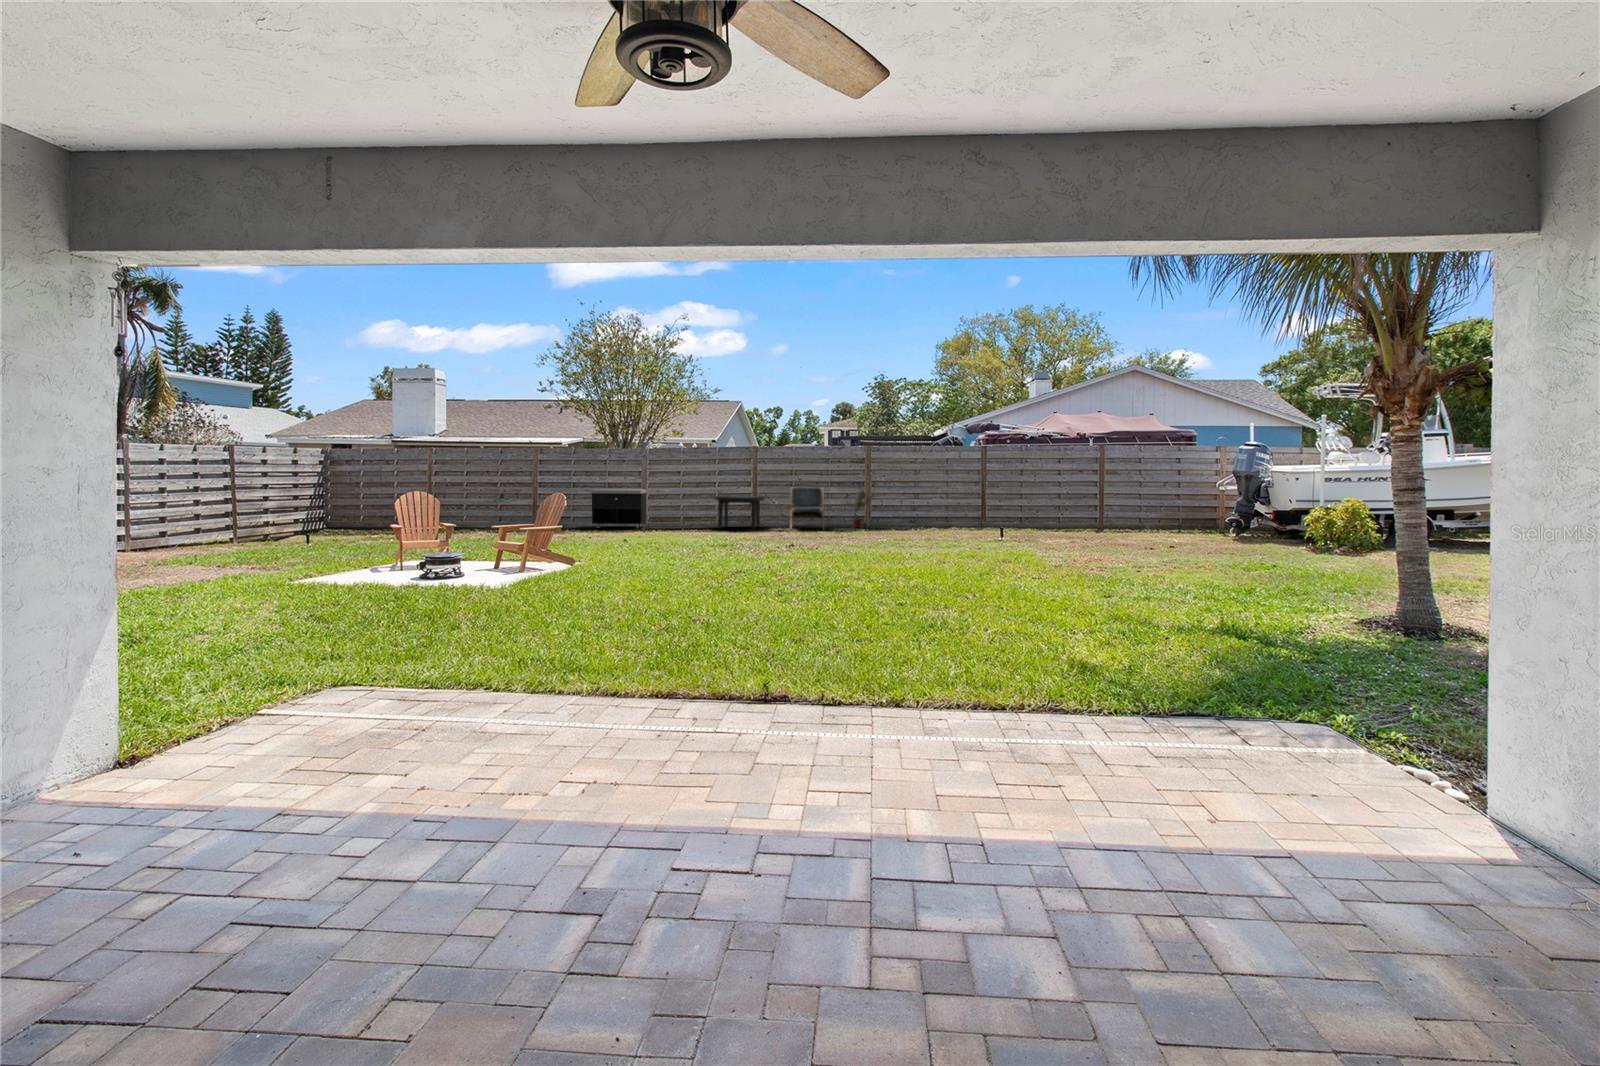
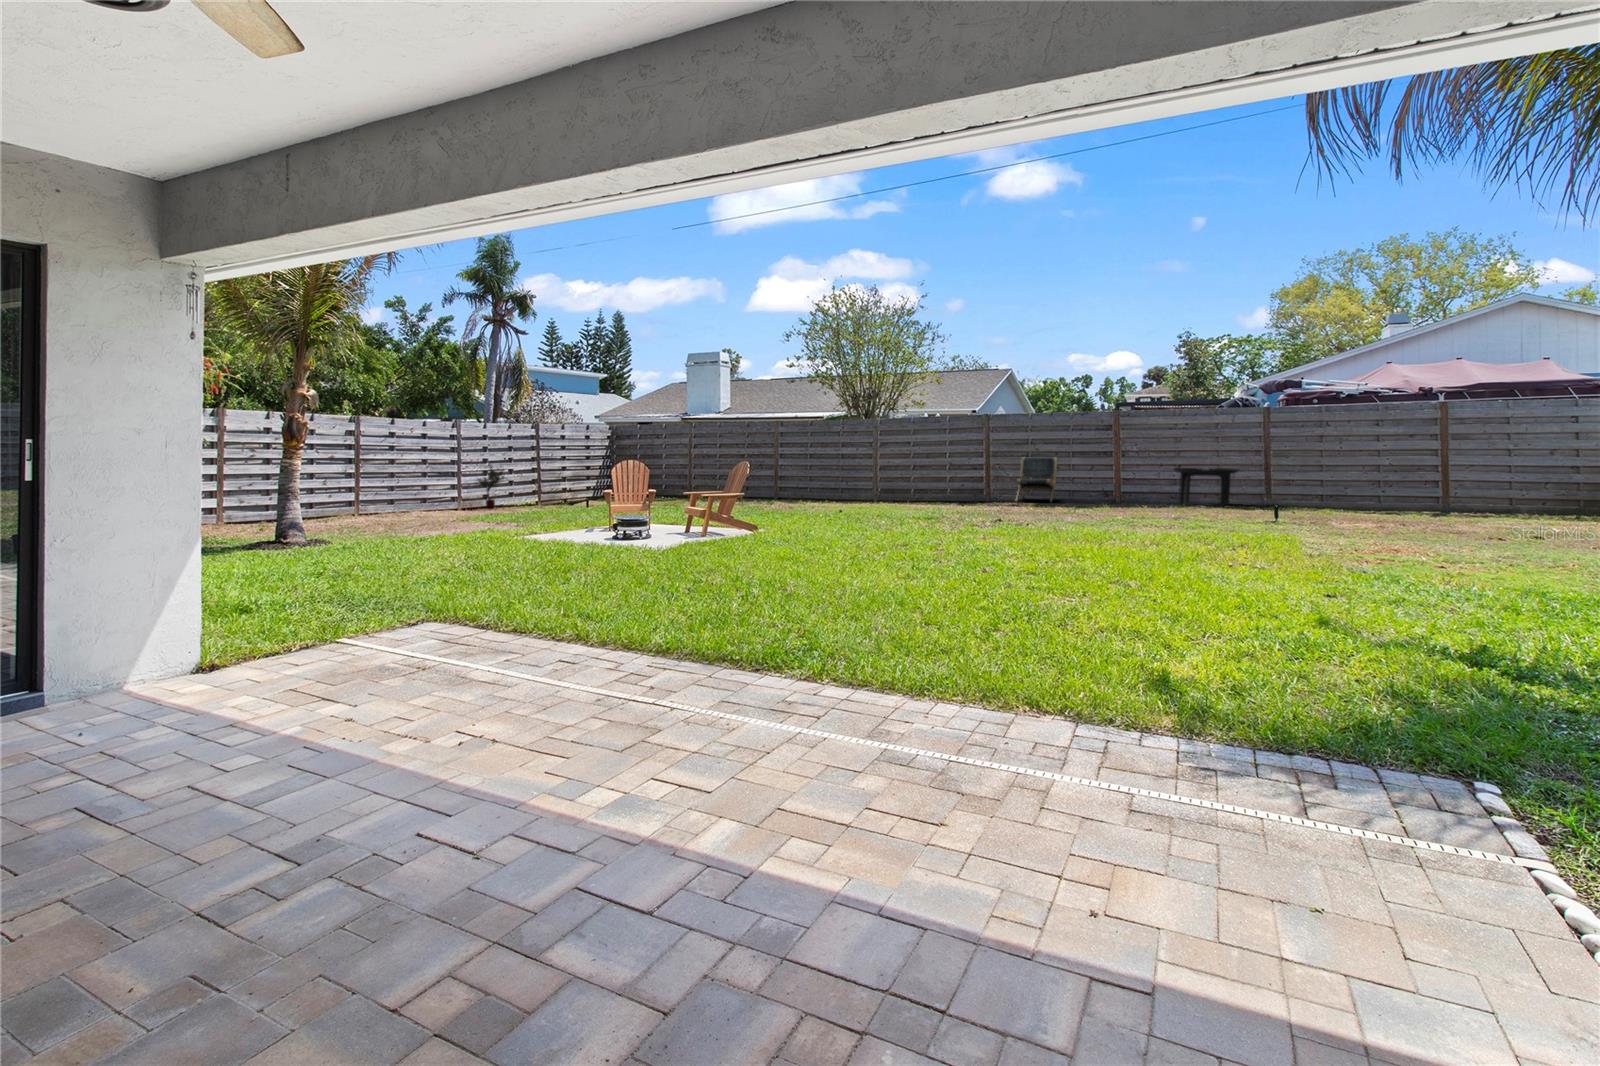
potted tree: present [843,486,874,528] -> present [476,465,504,508]
storage bench: present [591,489,646,528] -> none [825,459,879,497]
round table: present [713,496,765,529] -> present [1174,468,1239,506]

